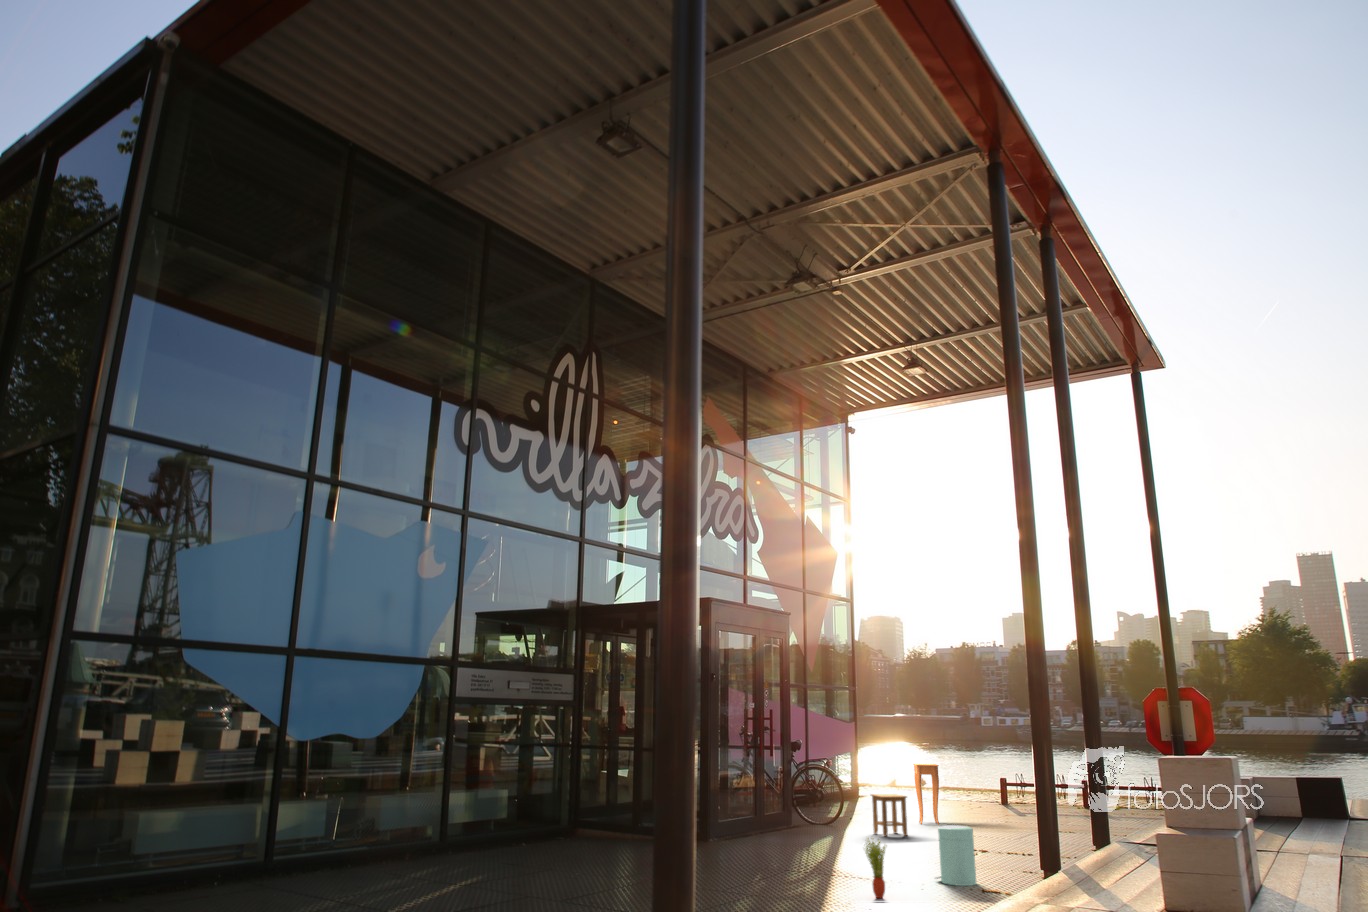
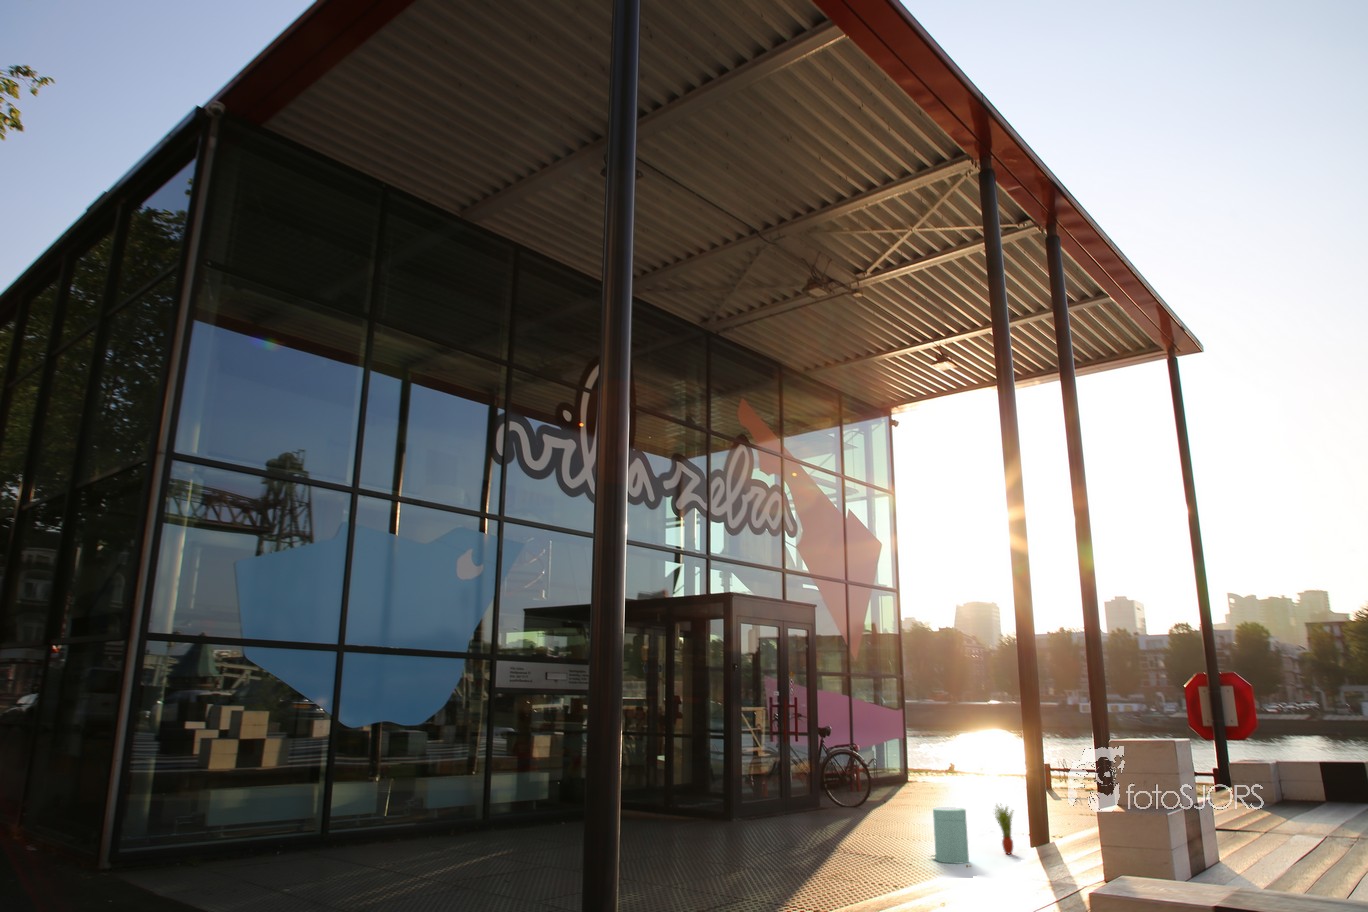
side table: present [914,764,939,825] -> none [946,749,971,808]
stool: present [871,794,907,836] -> none [897,778,932,819]
potted plant: present [866,838,885,898] -> present [995,807,1013,854]

